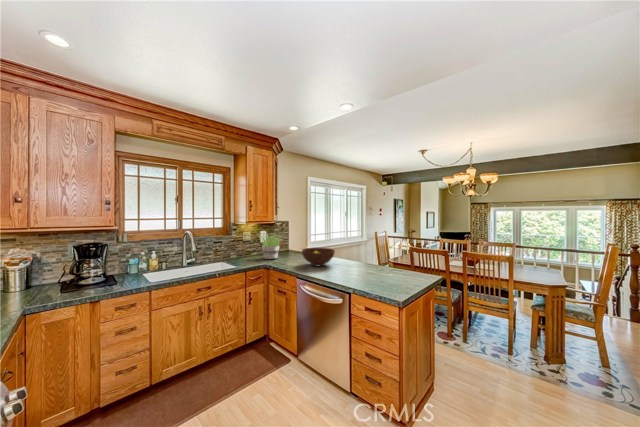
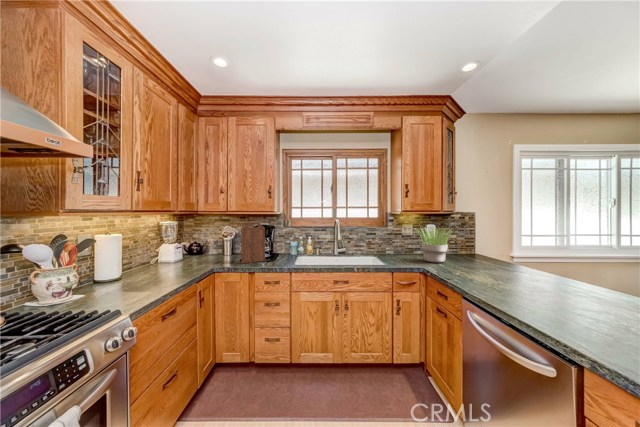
cutting board: none [65,241,101,296] -> present [241,222,265,263]
fruit bowl: present [302,248,335,267] -> none [474,252,547,286]

